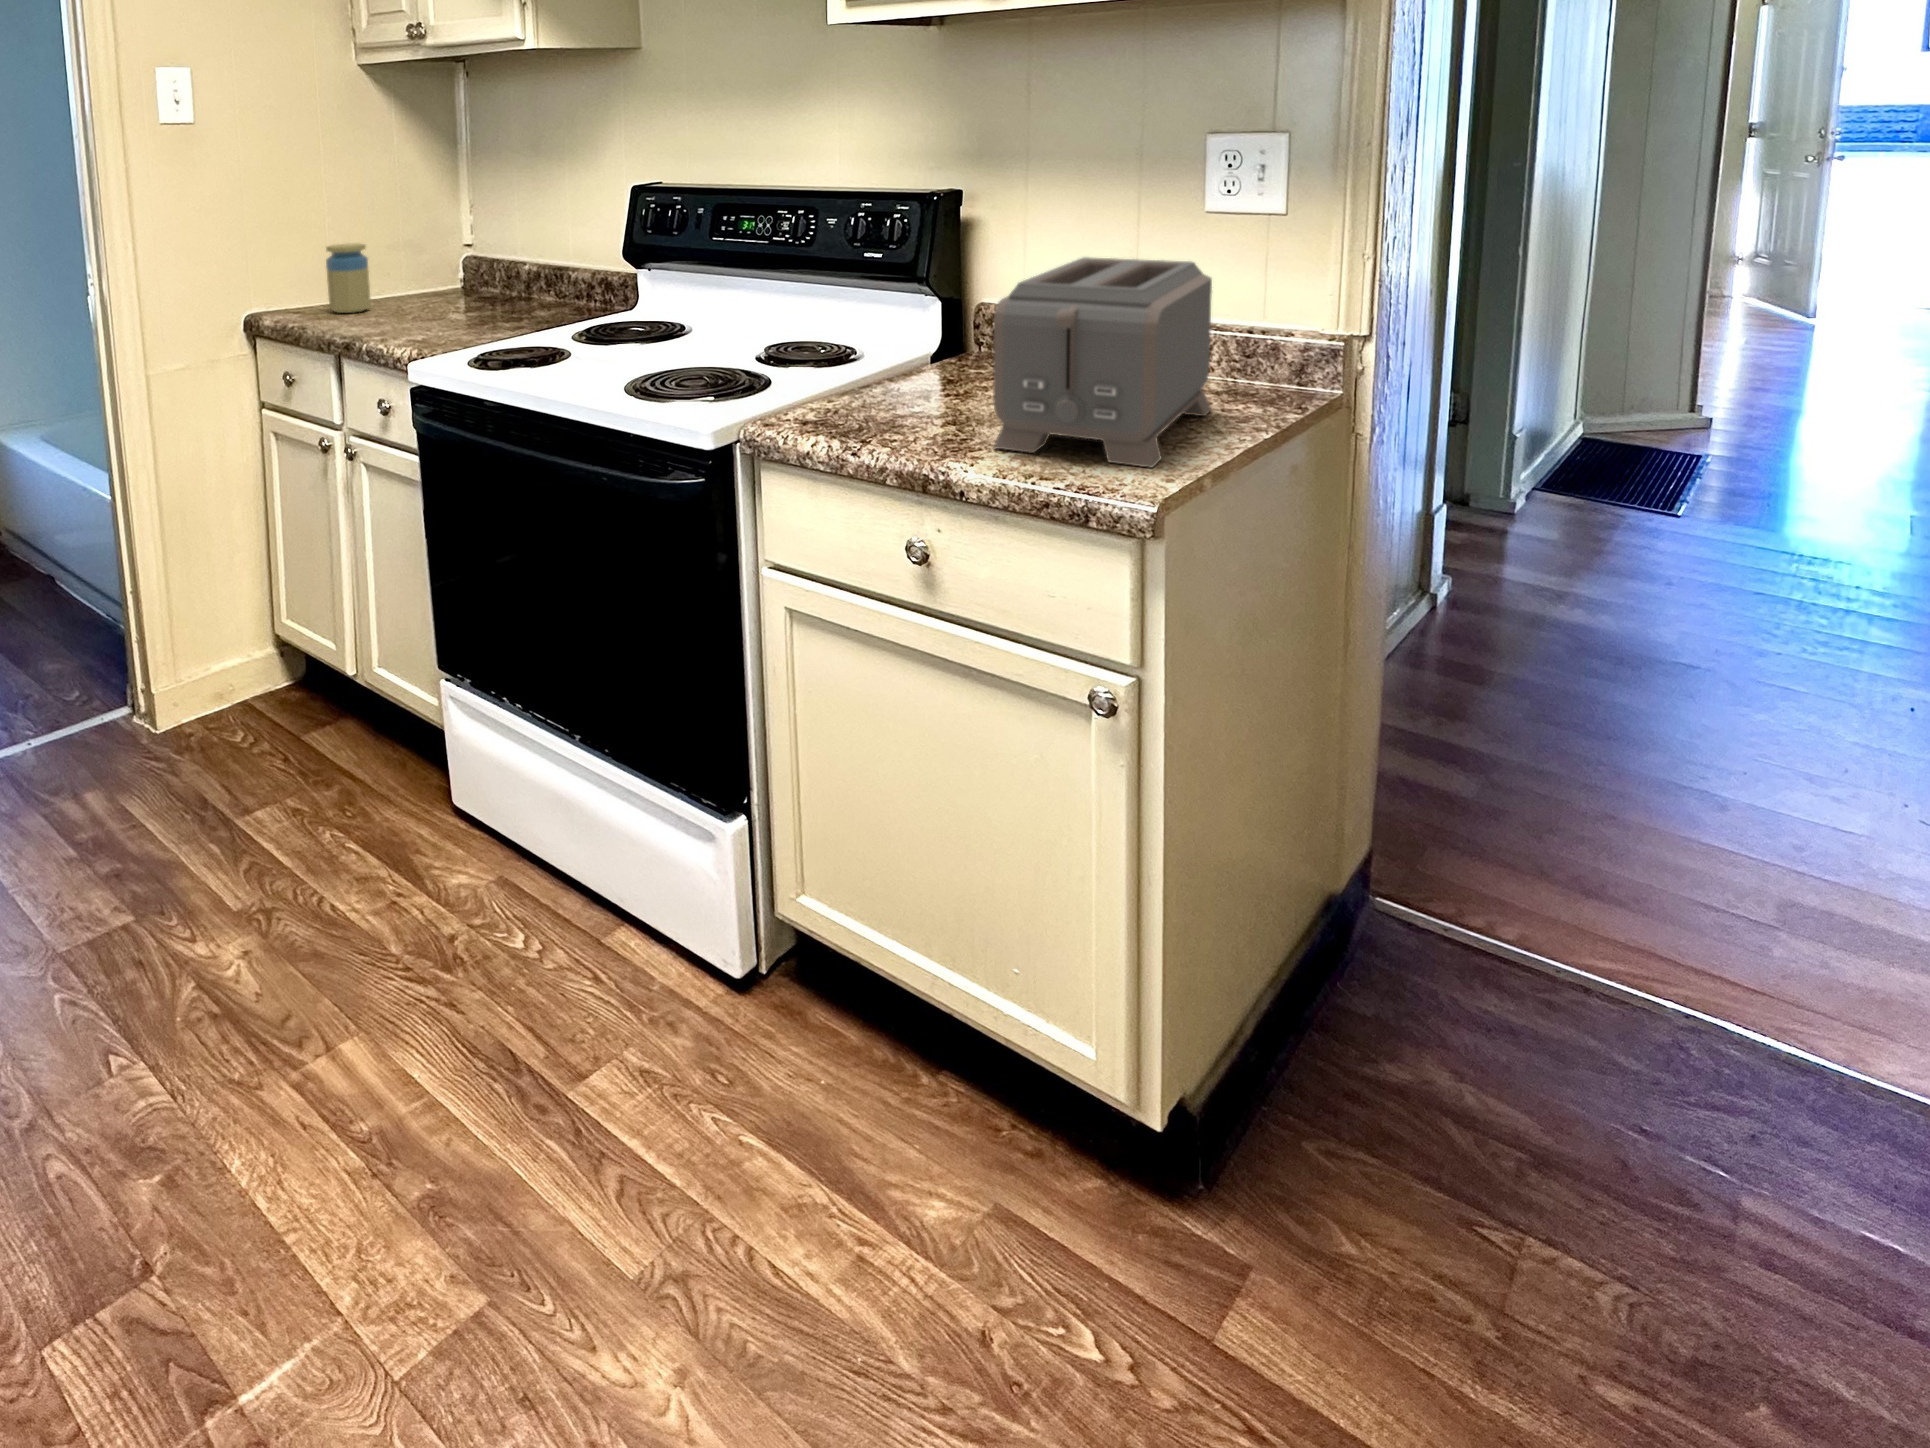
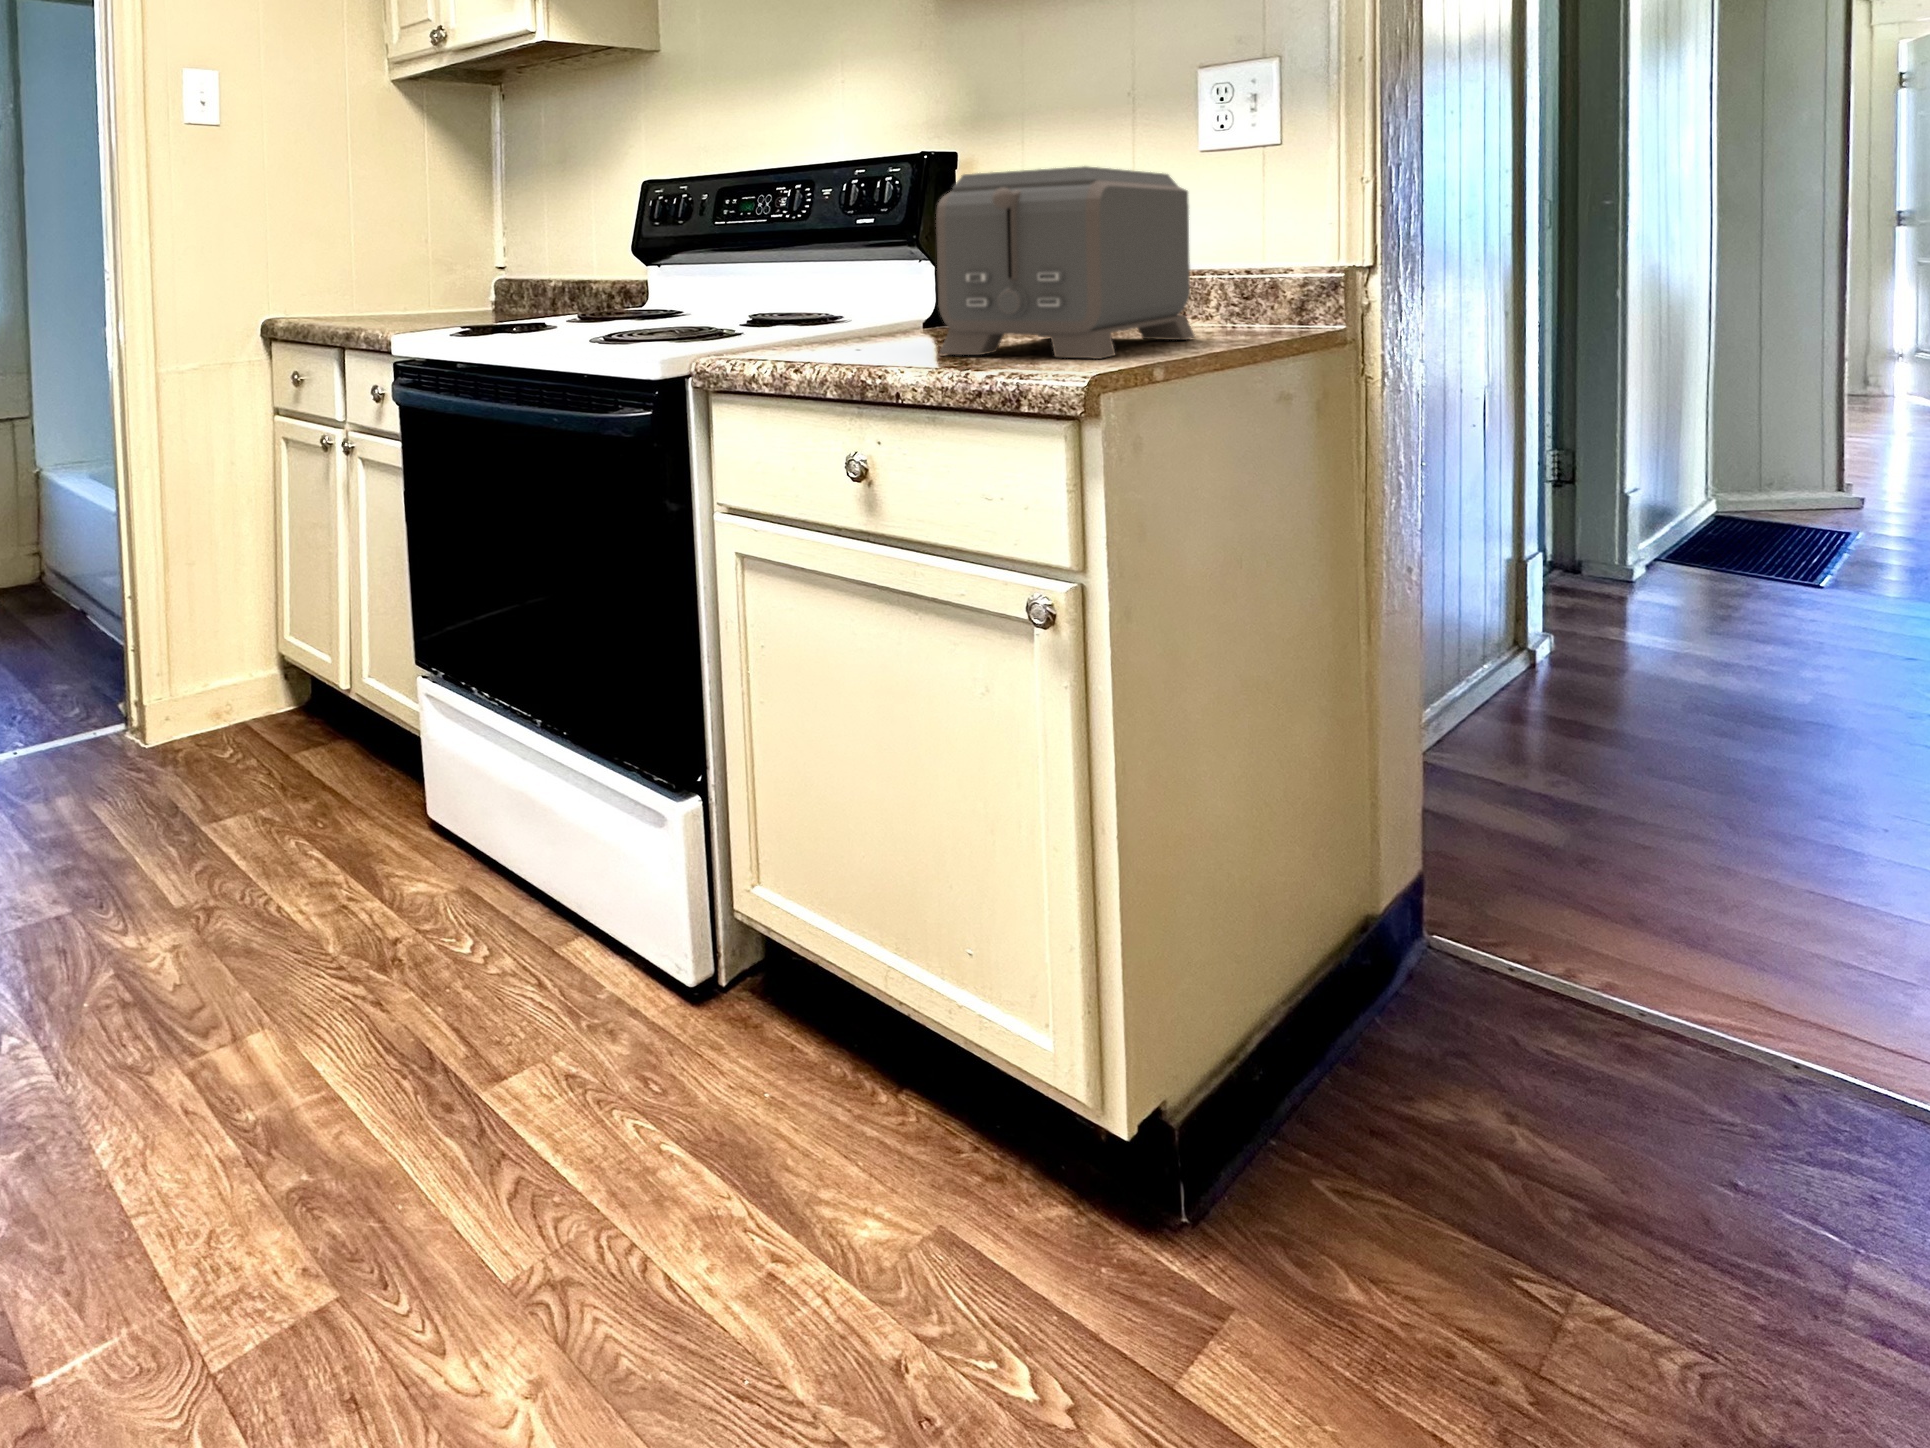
jar: present [326,243,371,313] -> none [351,256,395,324]

